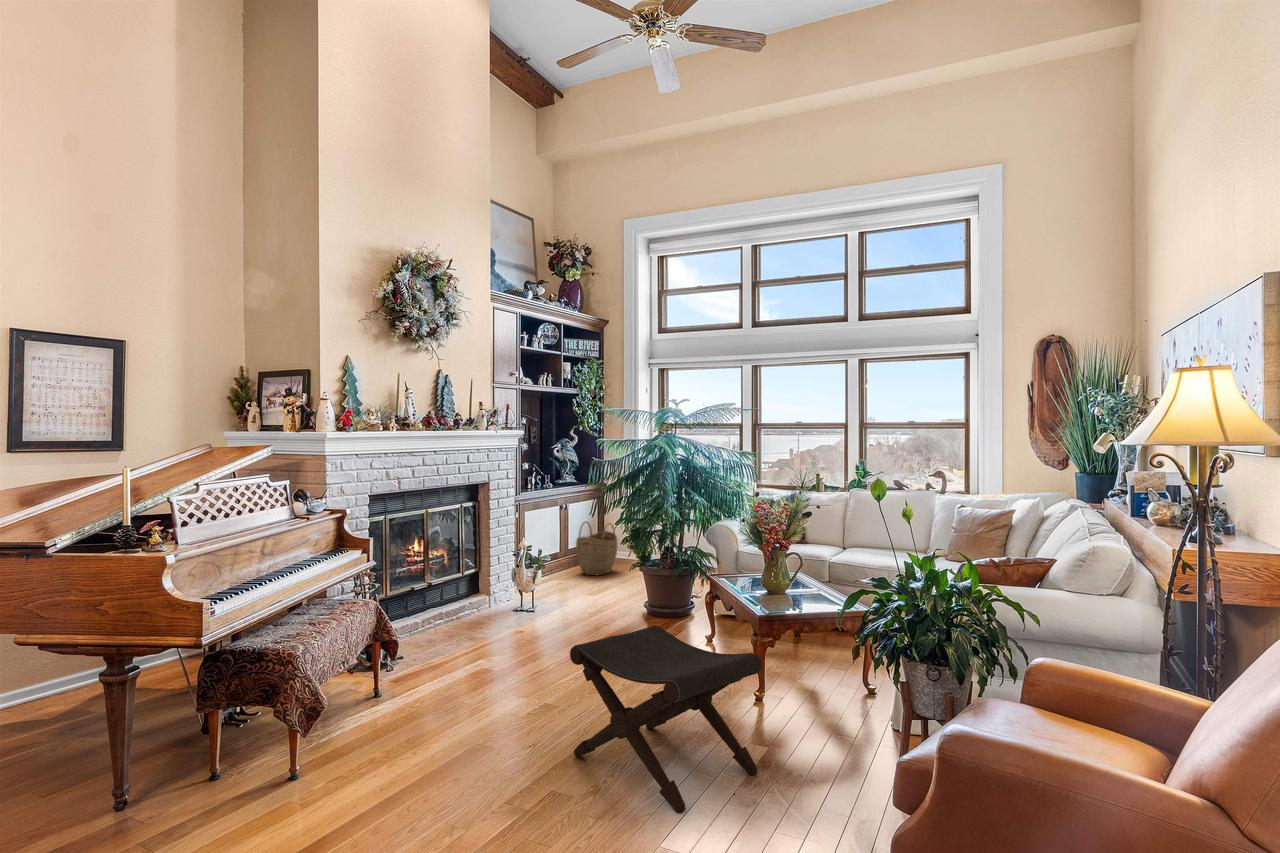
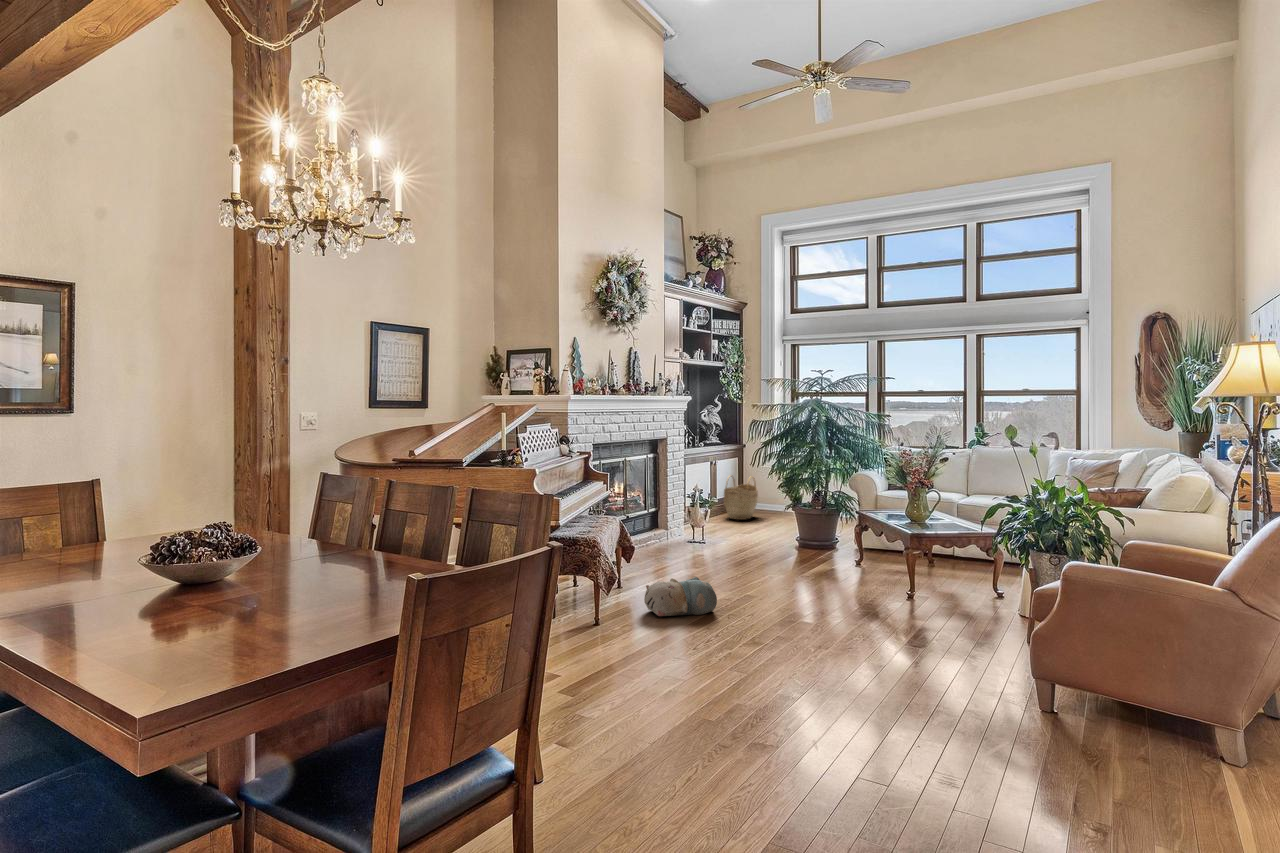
footstool: present [570,626,762,813] -> none [783,535,927,650]
plush toy: none [378,688,486,755] -> present [644,577,717,616]

